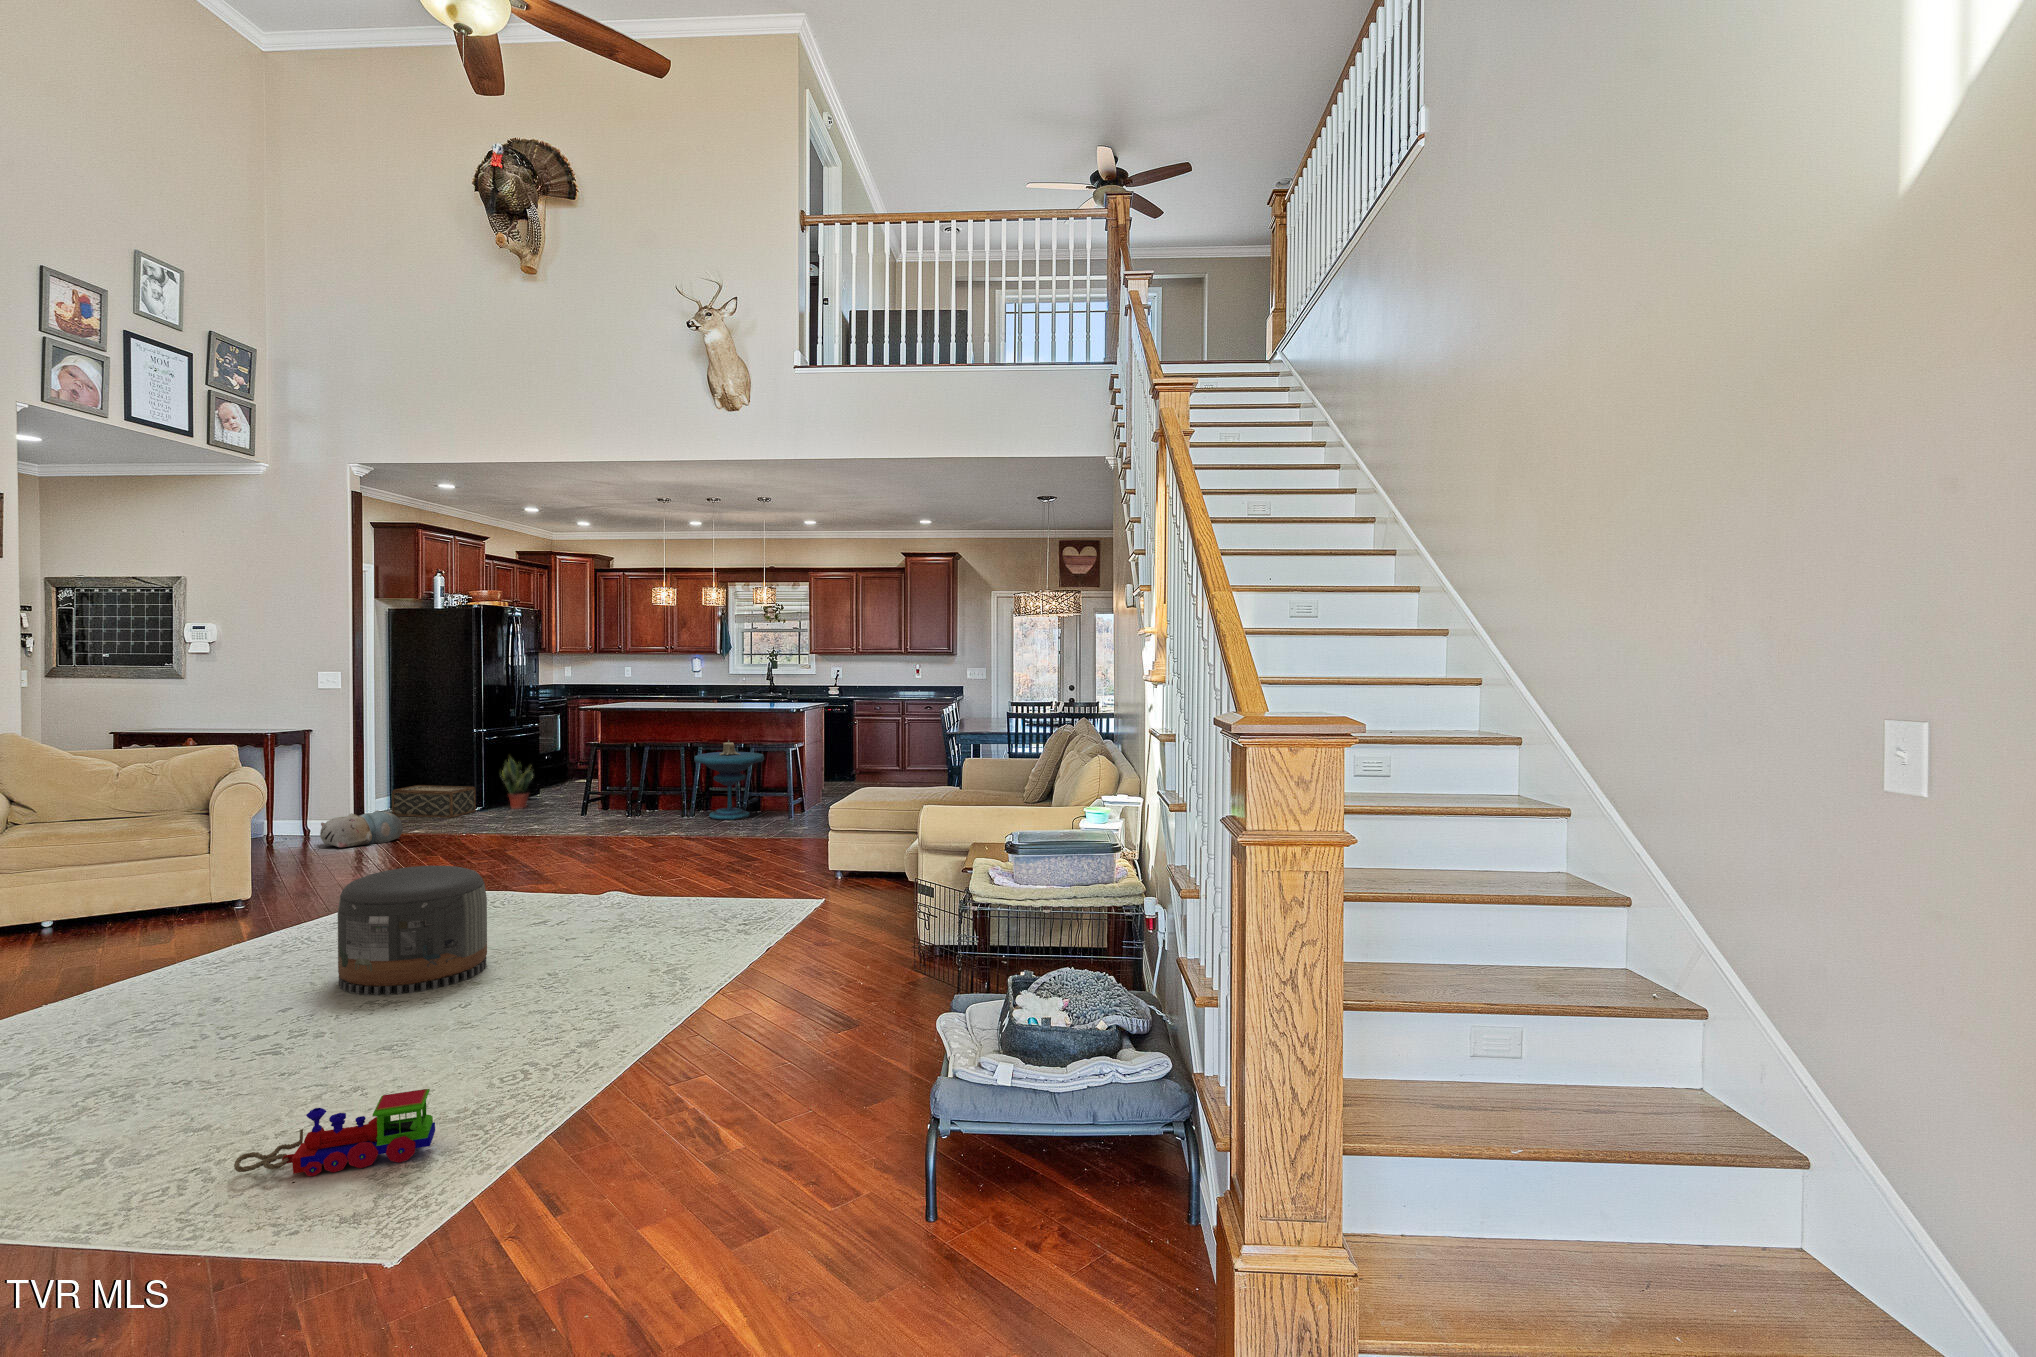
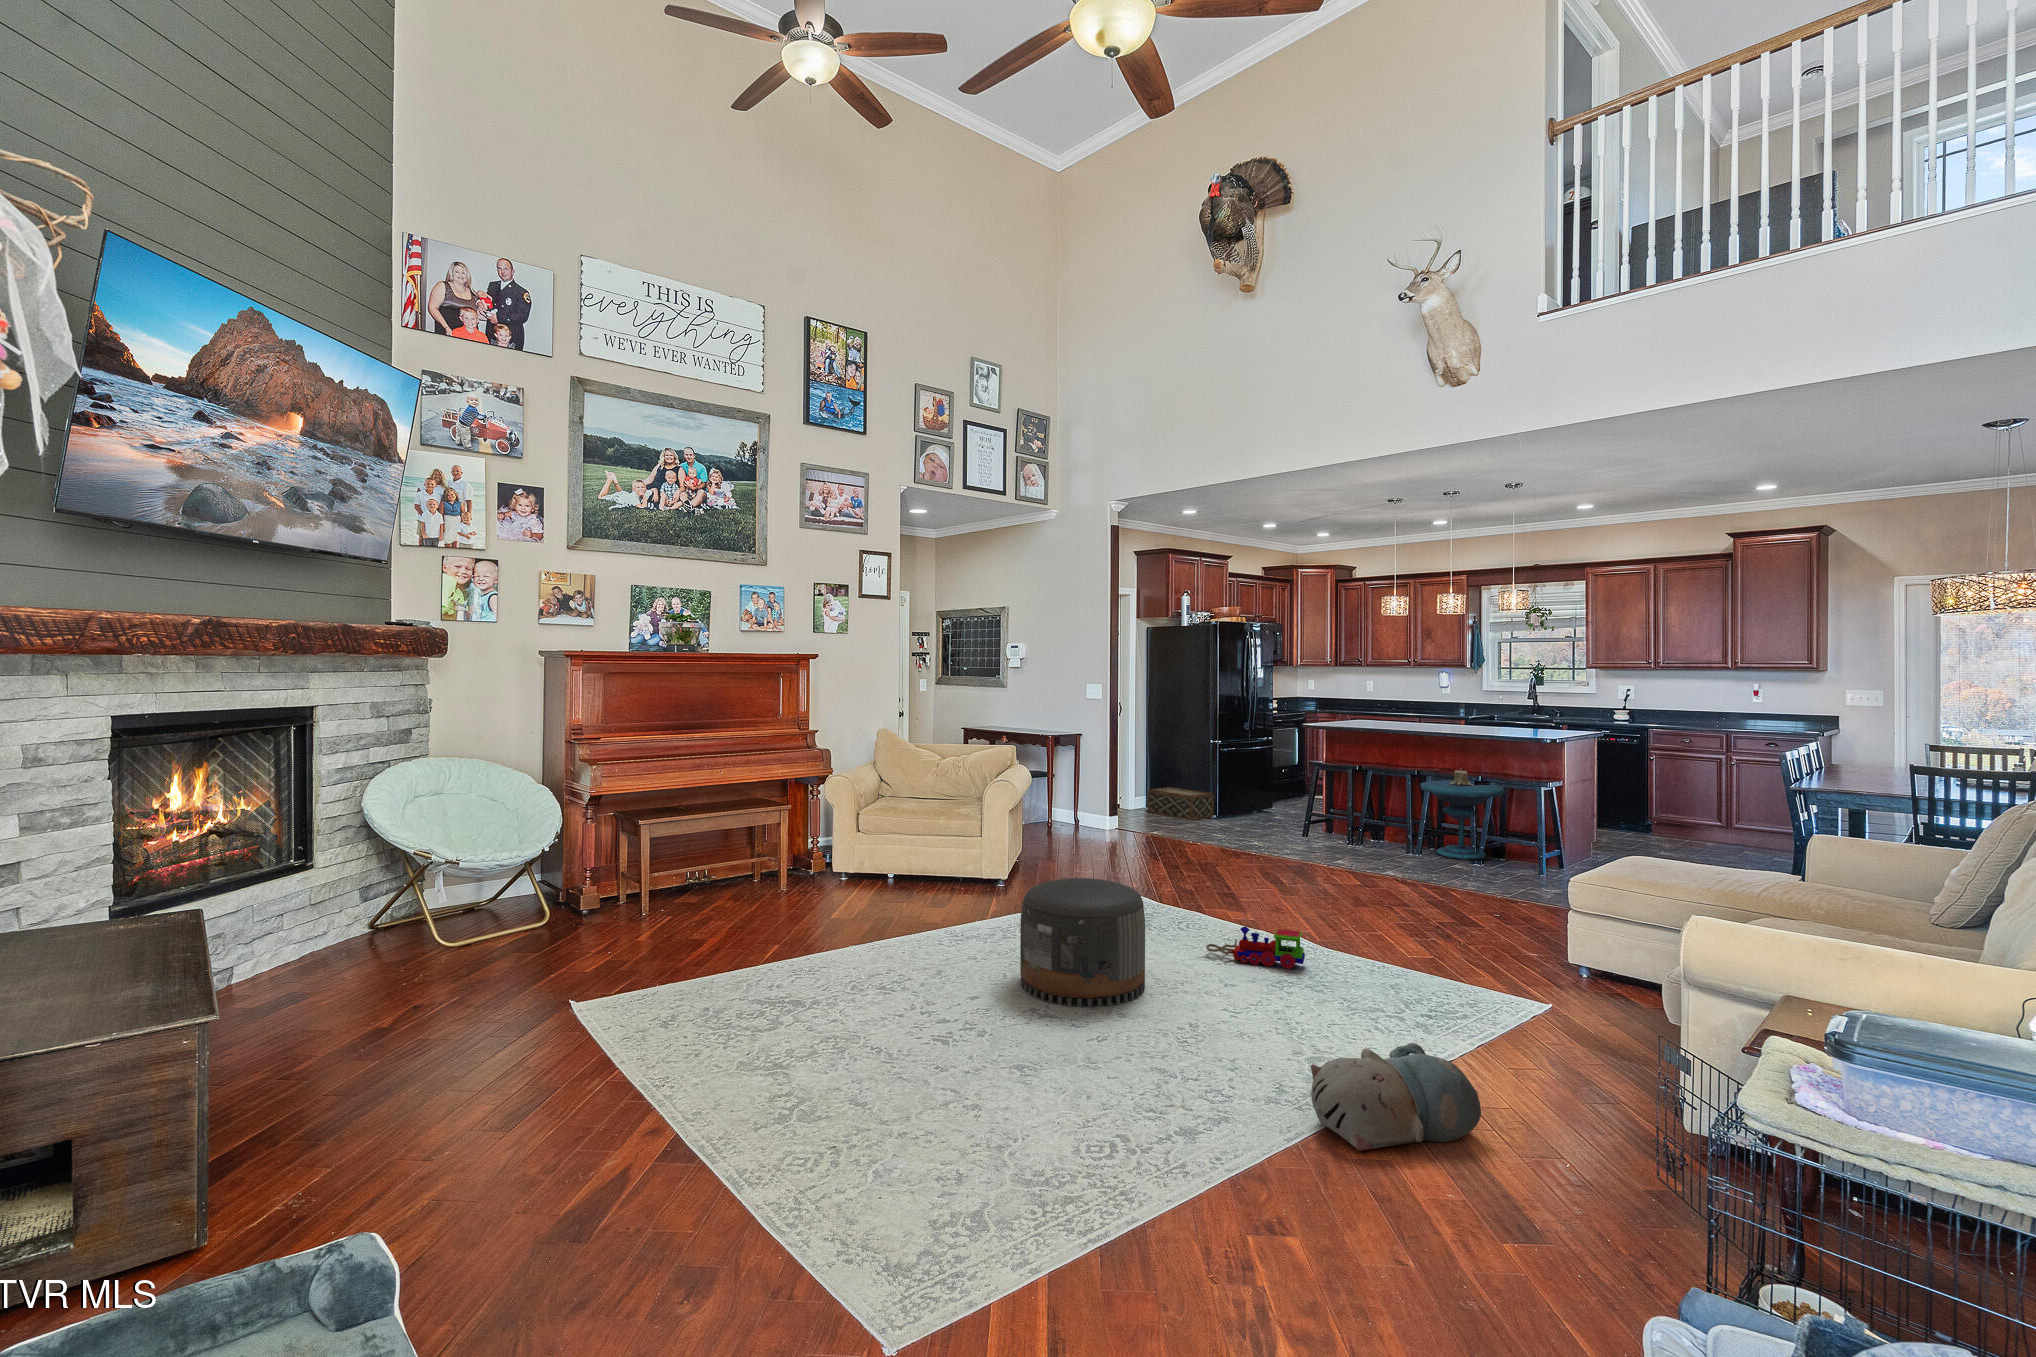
potted plant: present [501,757,533,809] -> none [1235,765,1265,818]
plush toy: present [320,810,403,847] -> present [1310,1043,1481,1150]
toy train: present [234,1089,435,1176] -> present [1206,927,1305,969]

